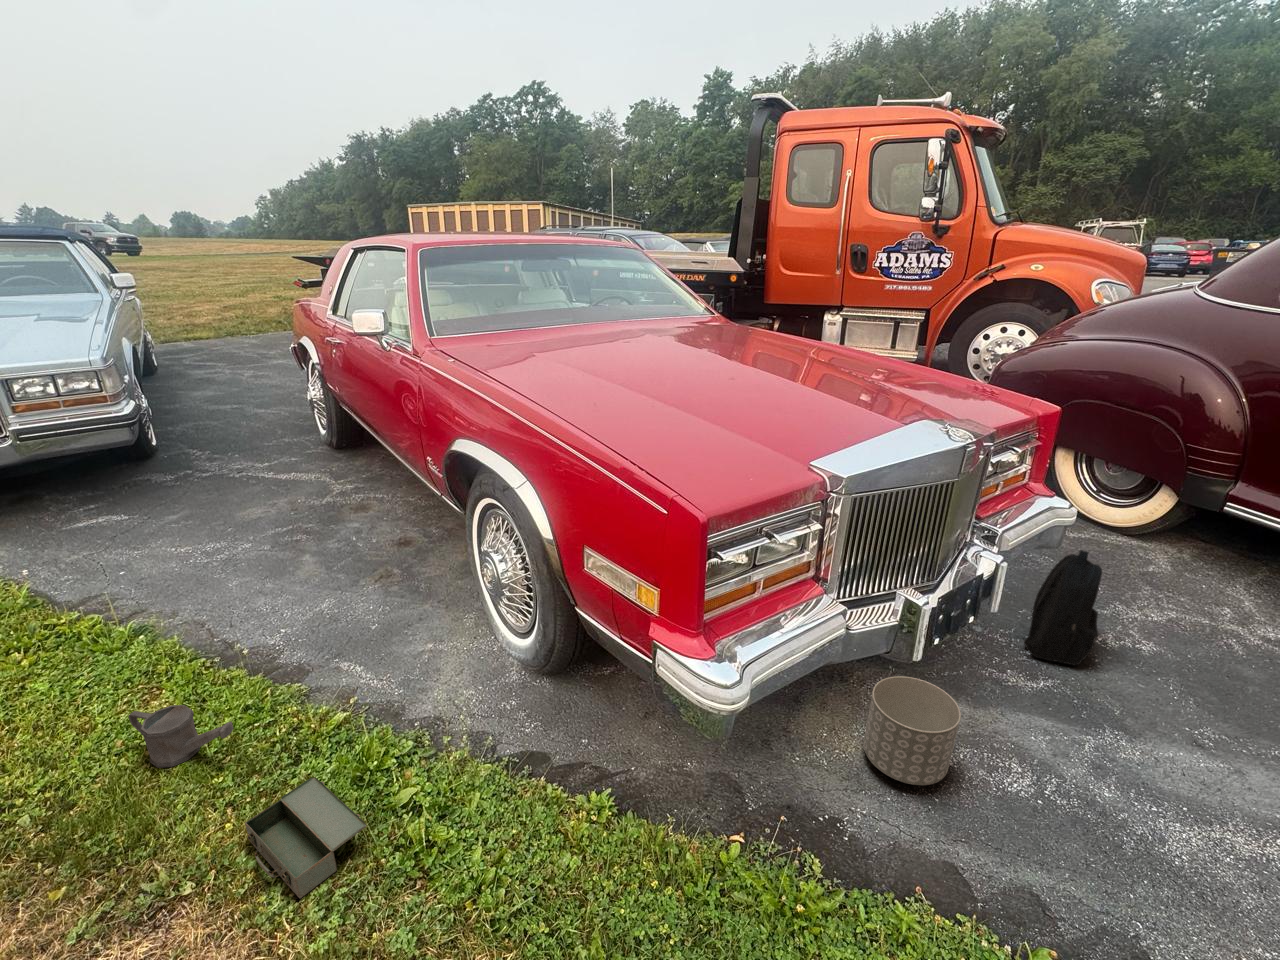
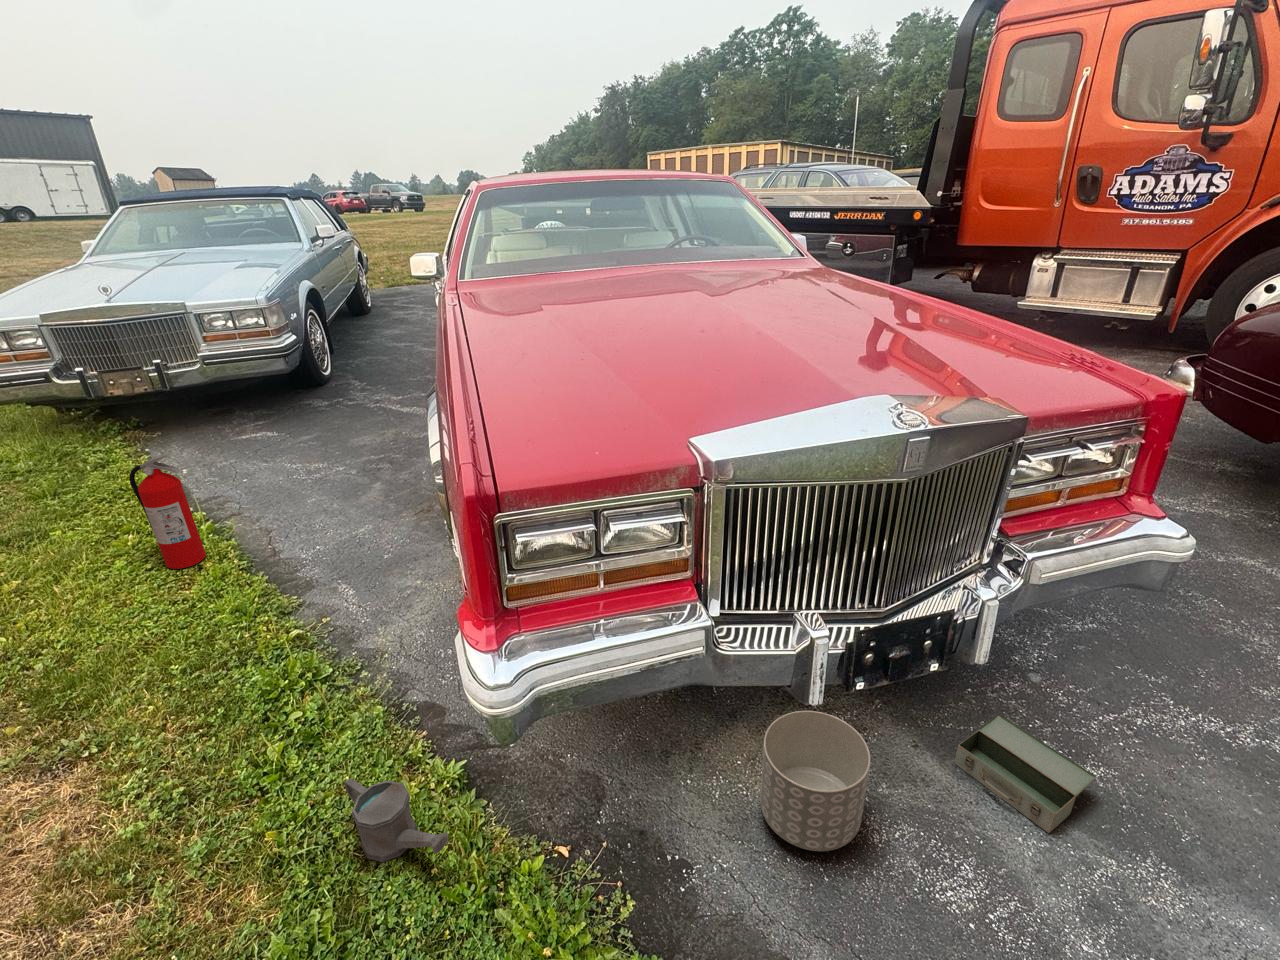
fire extinguisher: none [49,542,145,682] -> present [129,453,206,569]
backpack: present [1024,550,1102,665] -> none [1083,598,1216,756]
watering can: present [129,705,233,768] -> present [344,778,449,862]
toolbox: present [245,777,366,898] -> present [954,715,1095,833]

